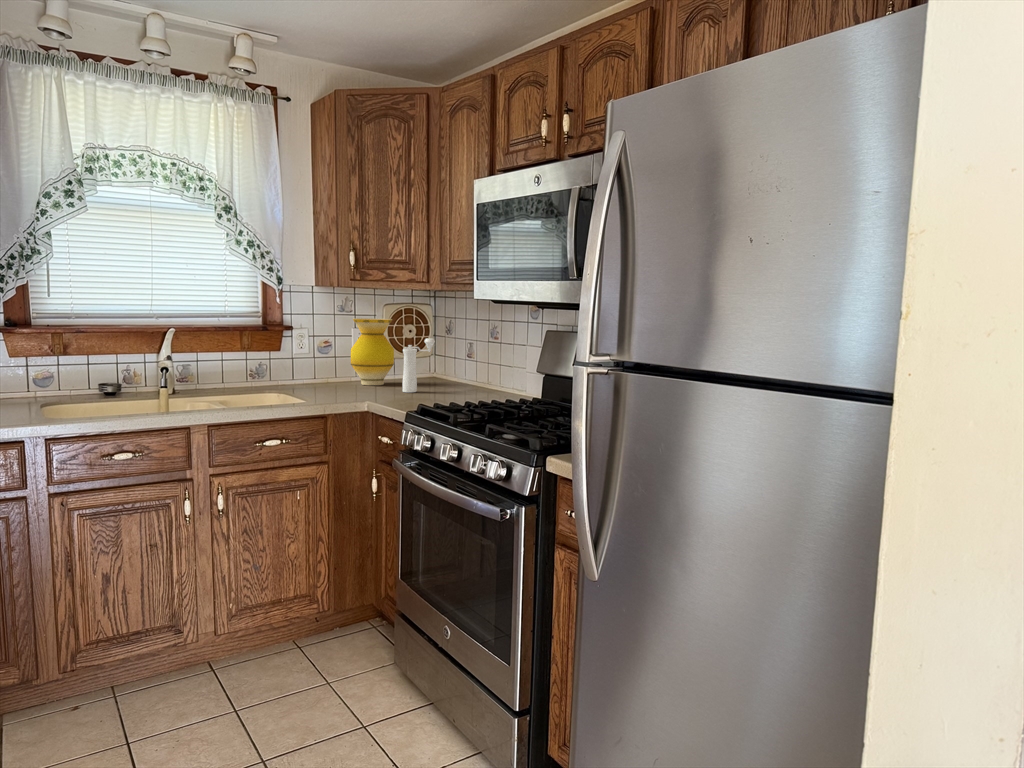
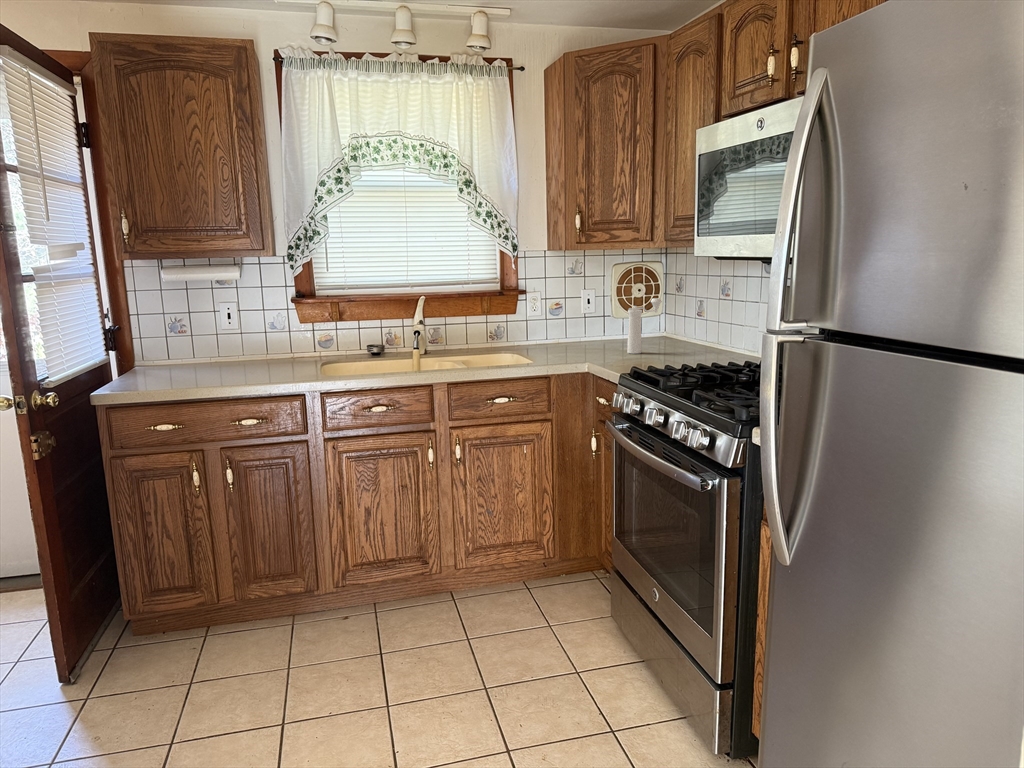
vase: present [351,318,394,385] -> none [581,279,623,346]

